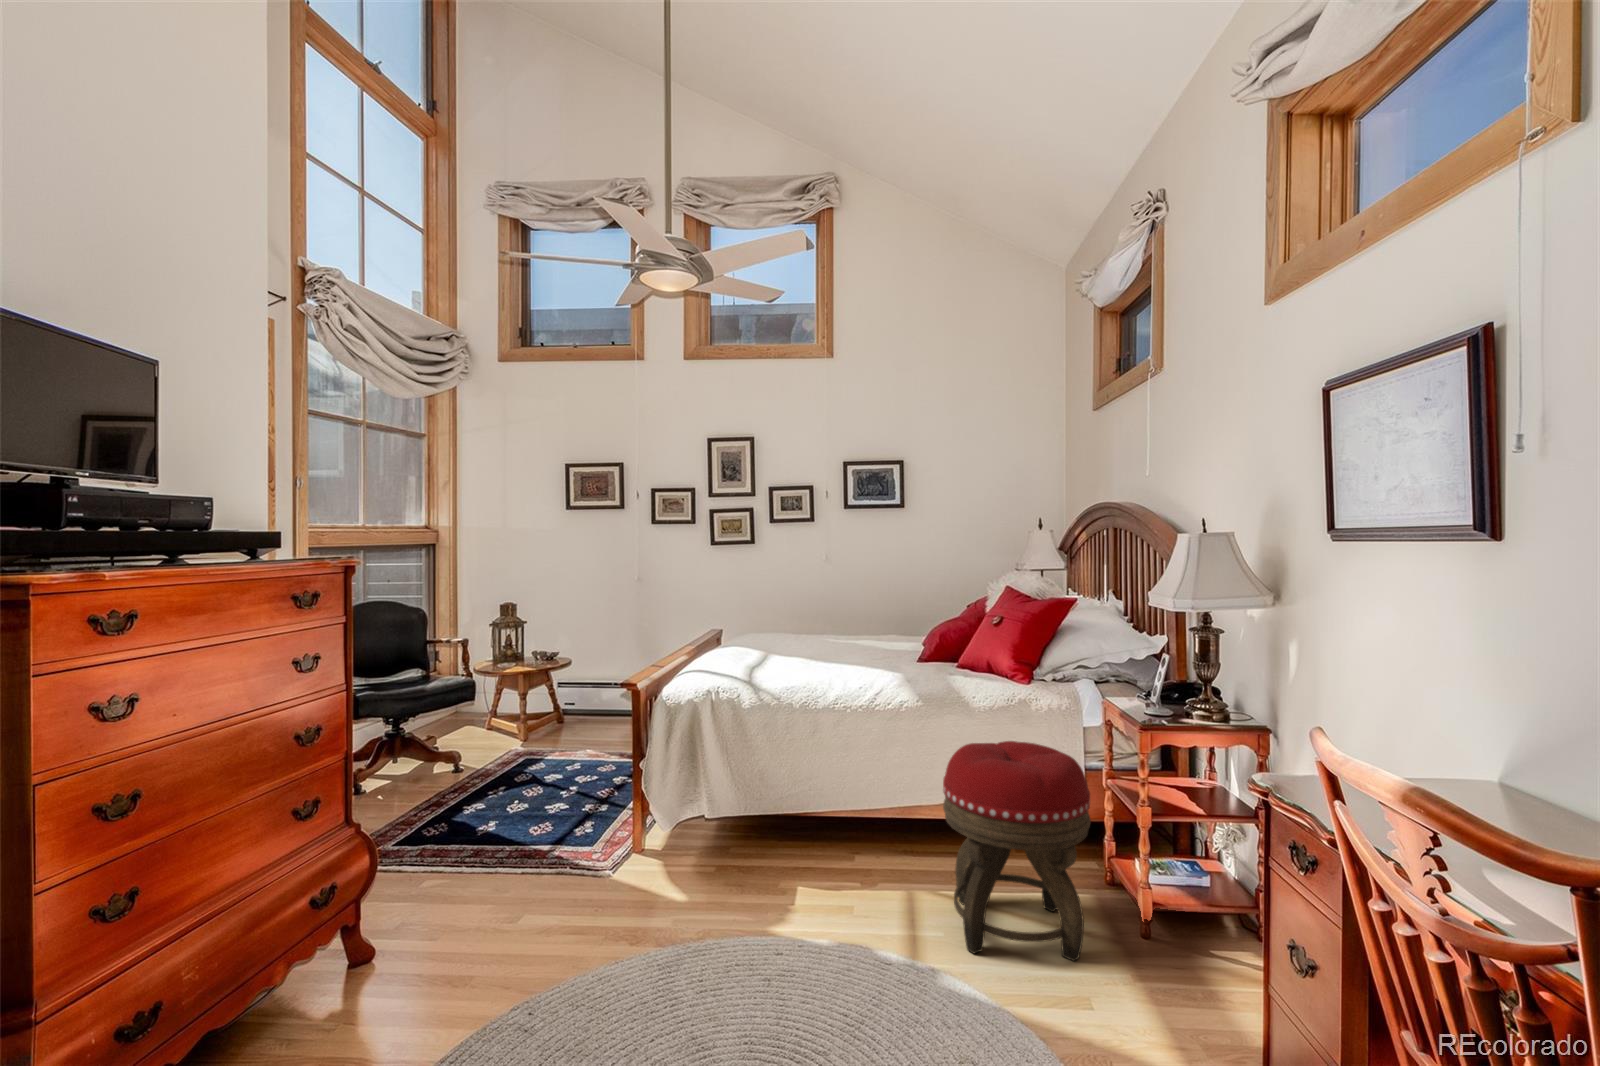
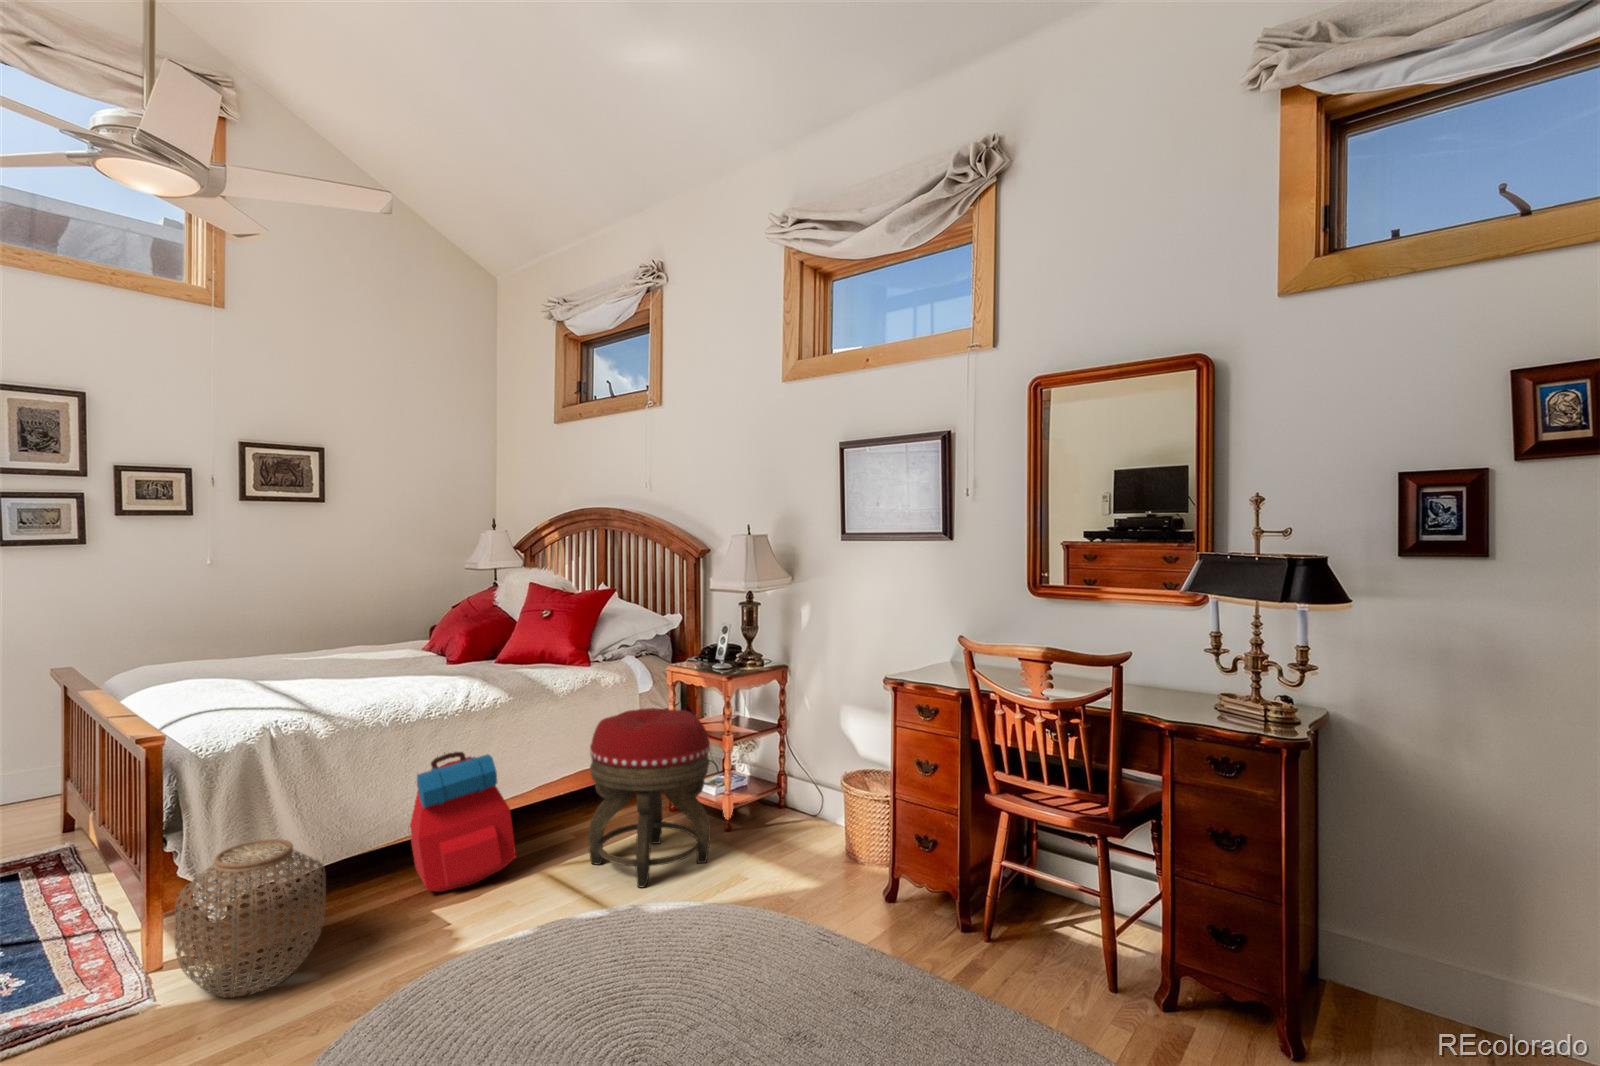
backpack: none [798,731,898,874] -> present [408,752,516,892]
woven basket: none [610,773,706,891] -> present [175,839,326,997]

